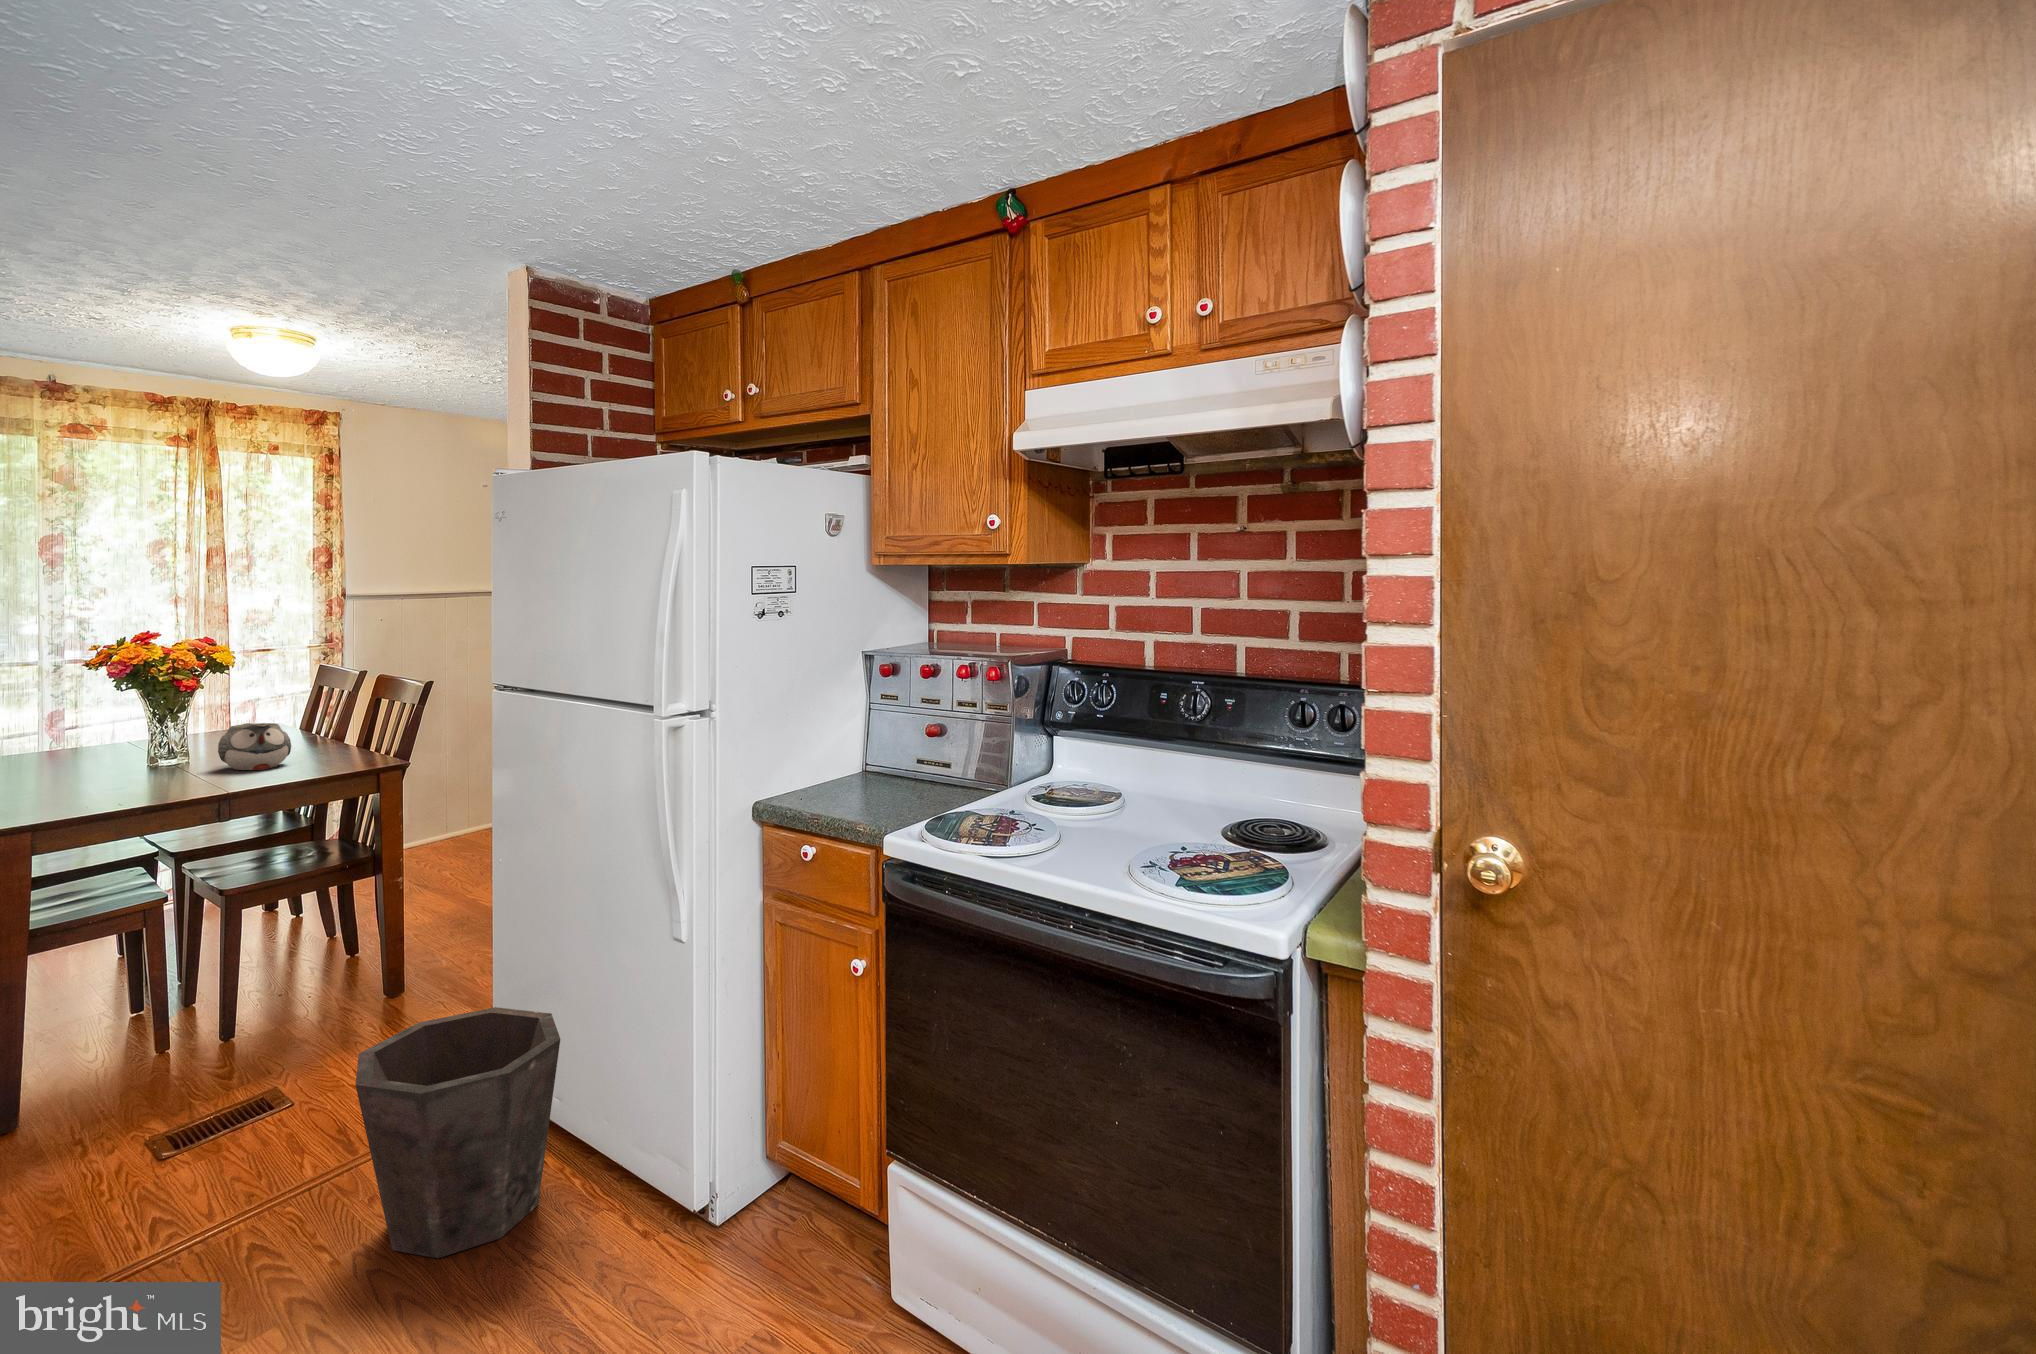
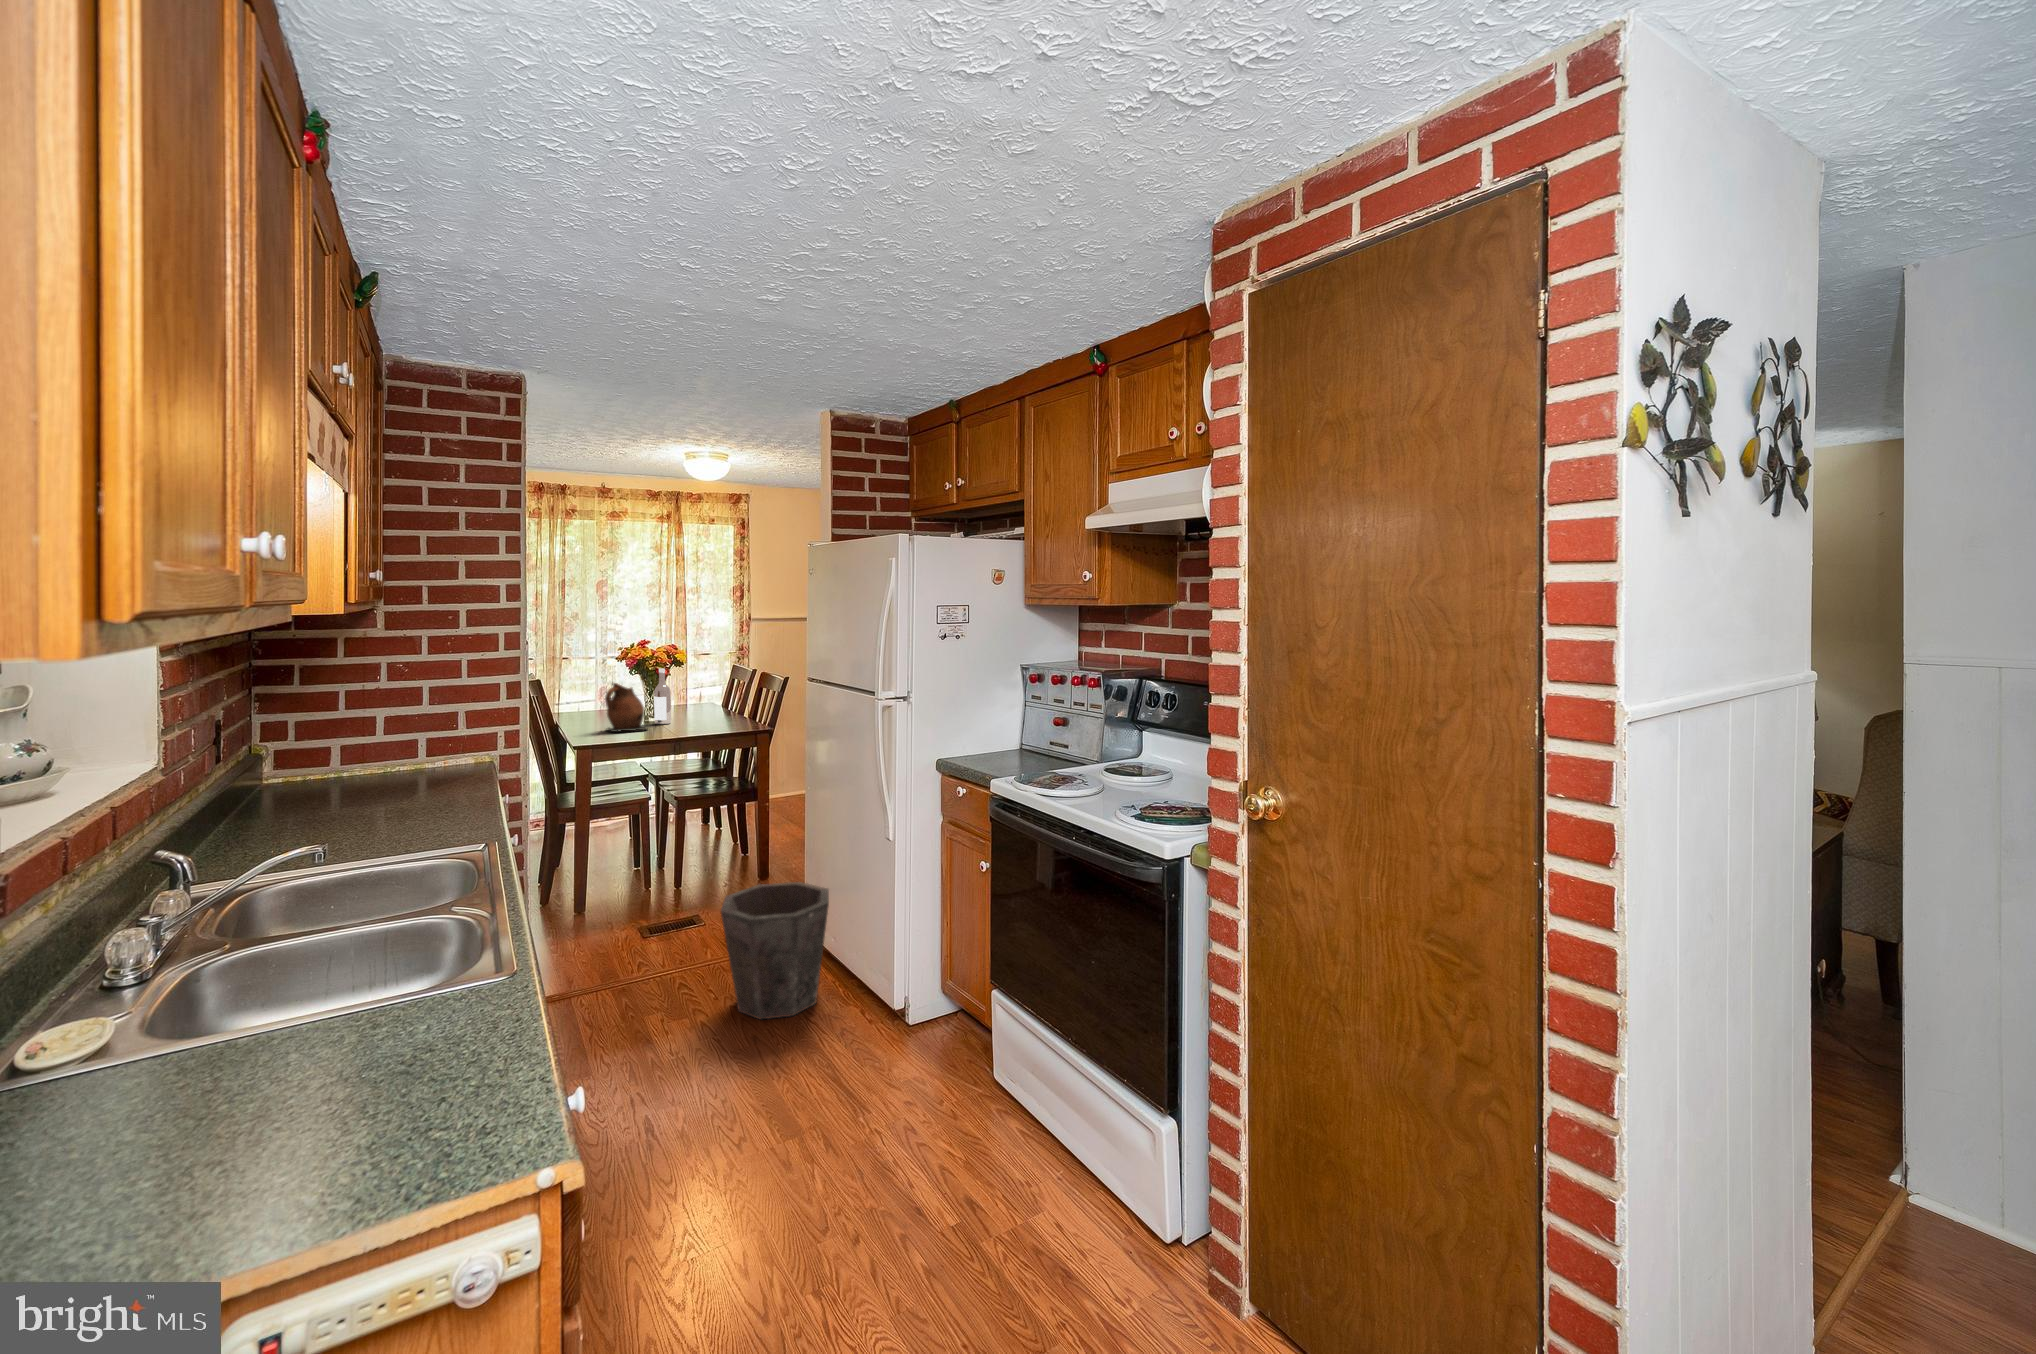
wine bottle: none [174,673,209,765] -> present [654,668,671,724]
ceramic pitcher: none [69,698,165,782] -> present [605,683,647,732]
teapot: present [218,723,291,770] -> none [674,700,712,729]

